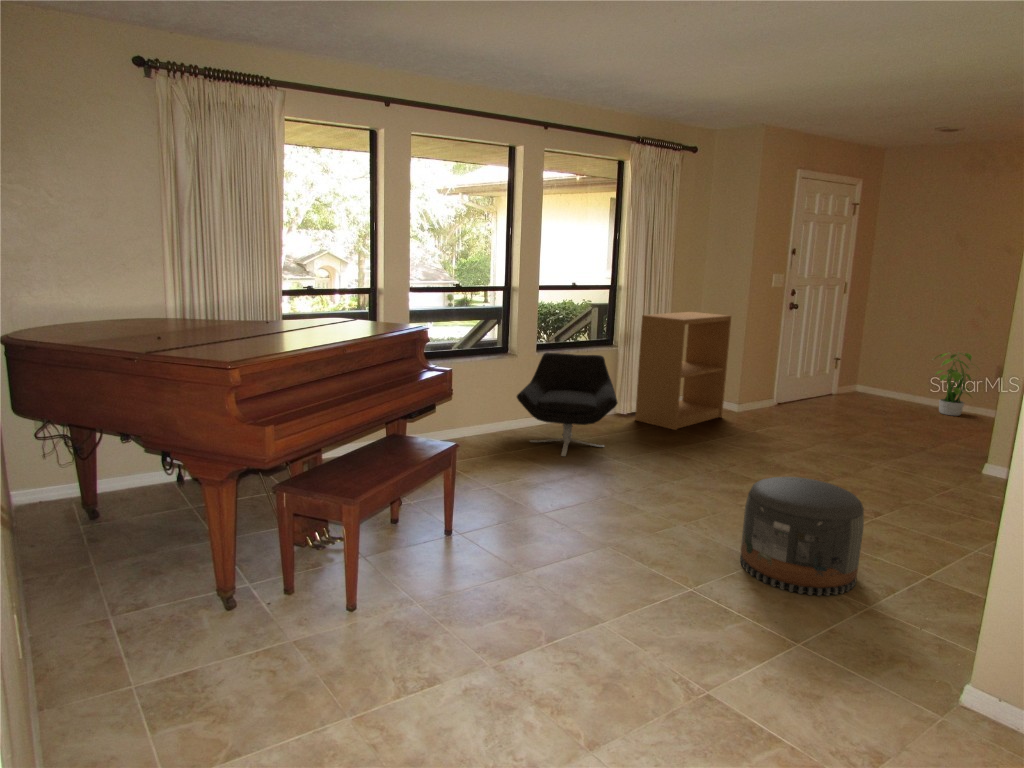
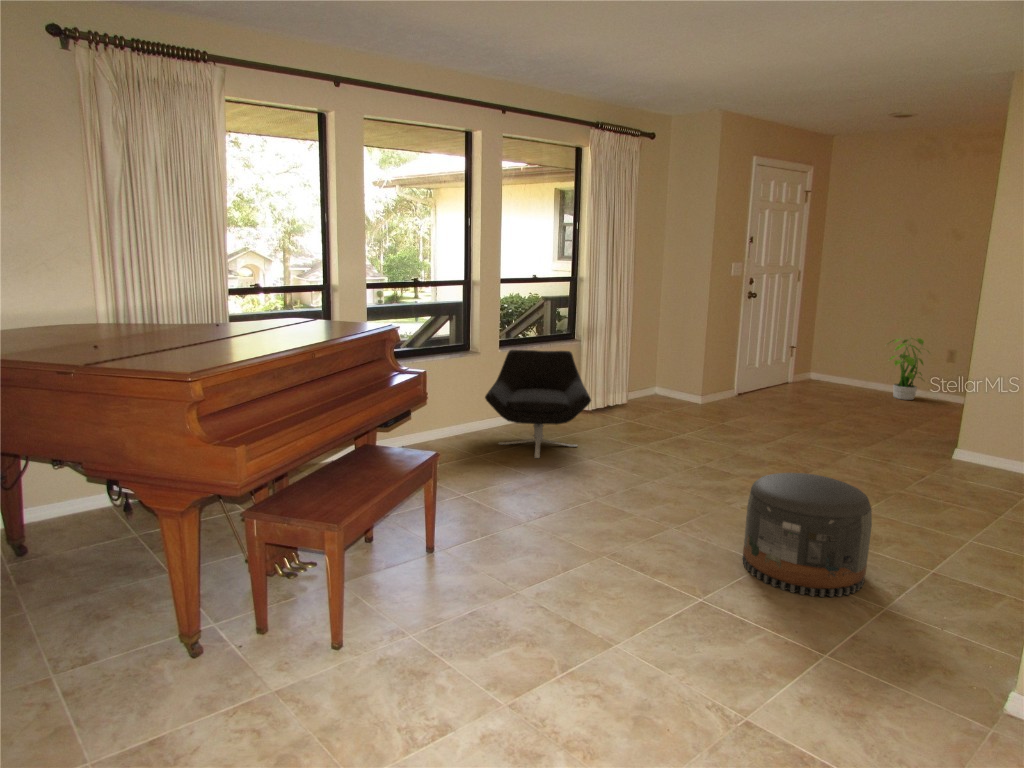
bookshelf: present [635,312,731,430] -> none [602,303,695,425]

